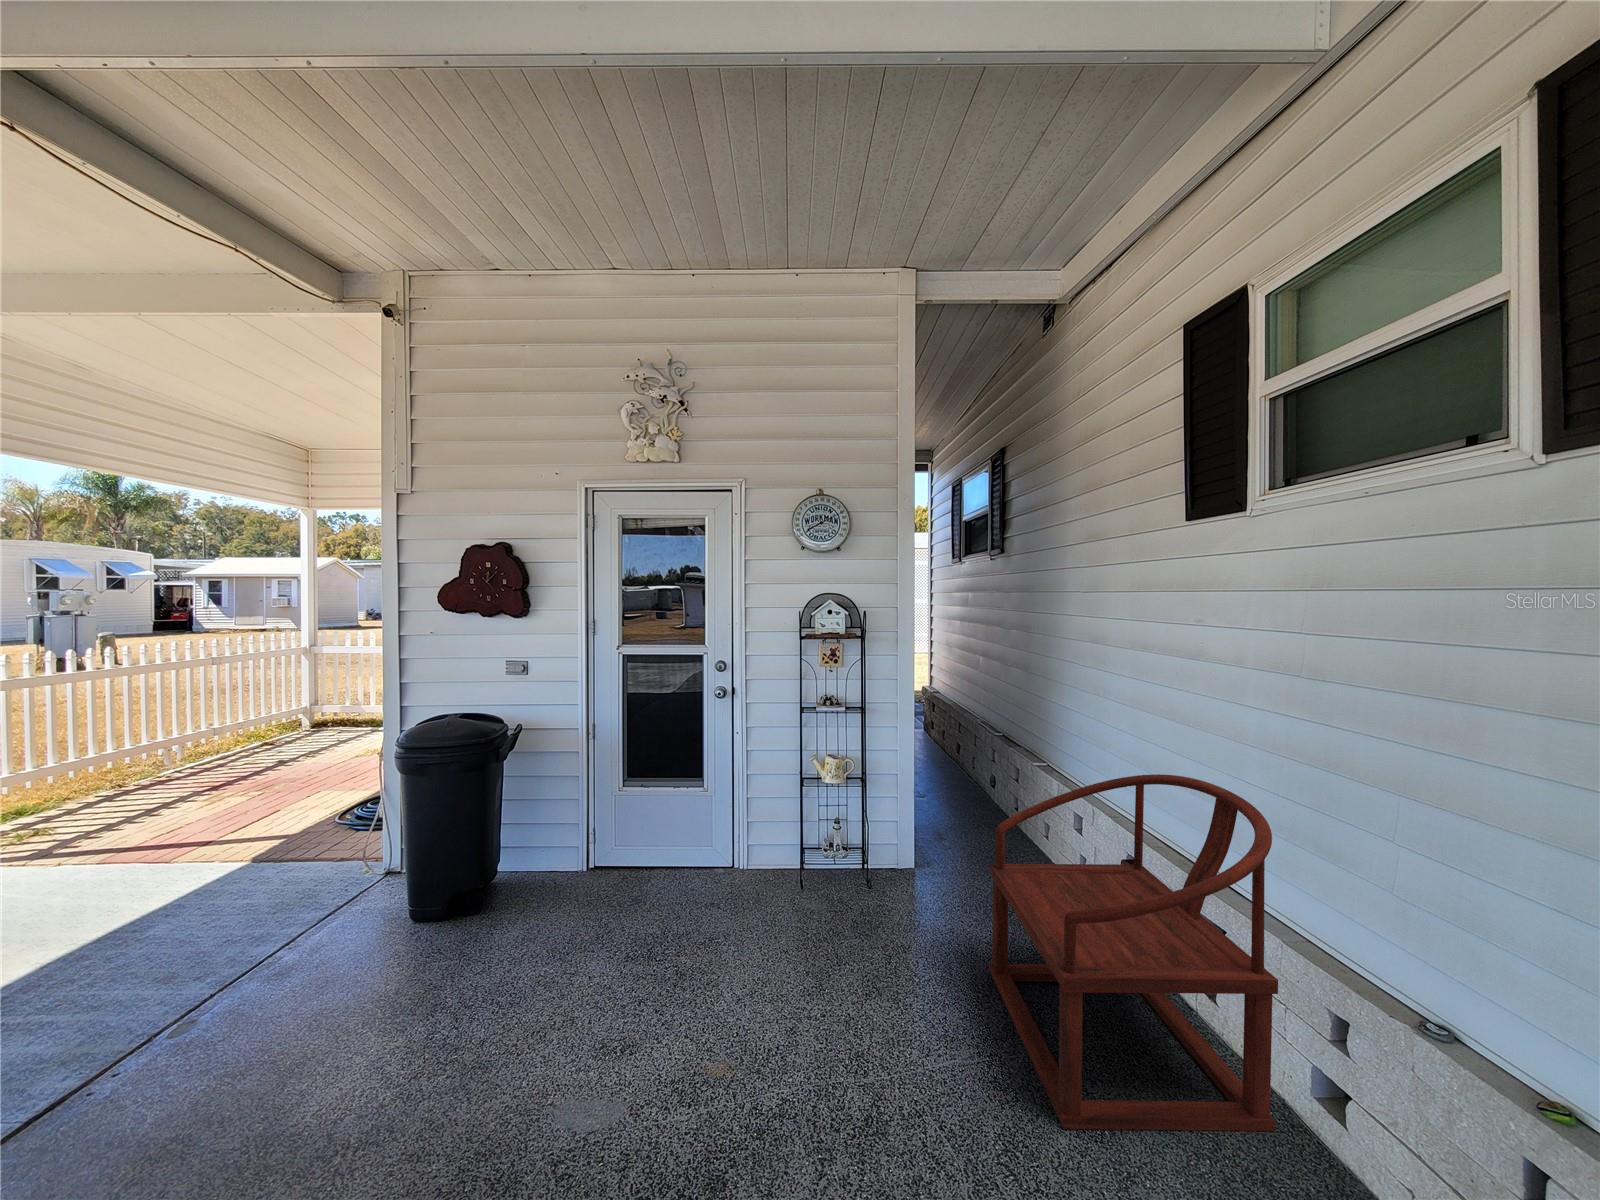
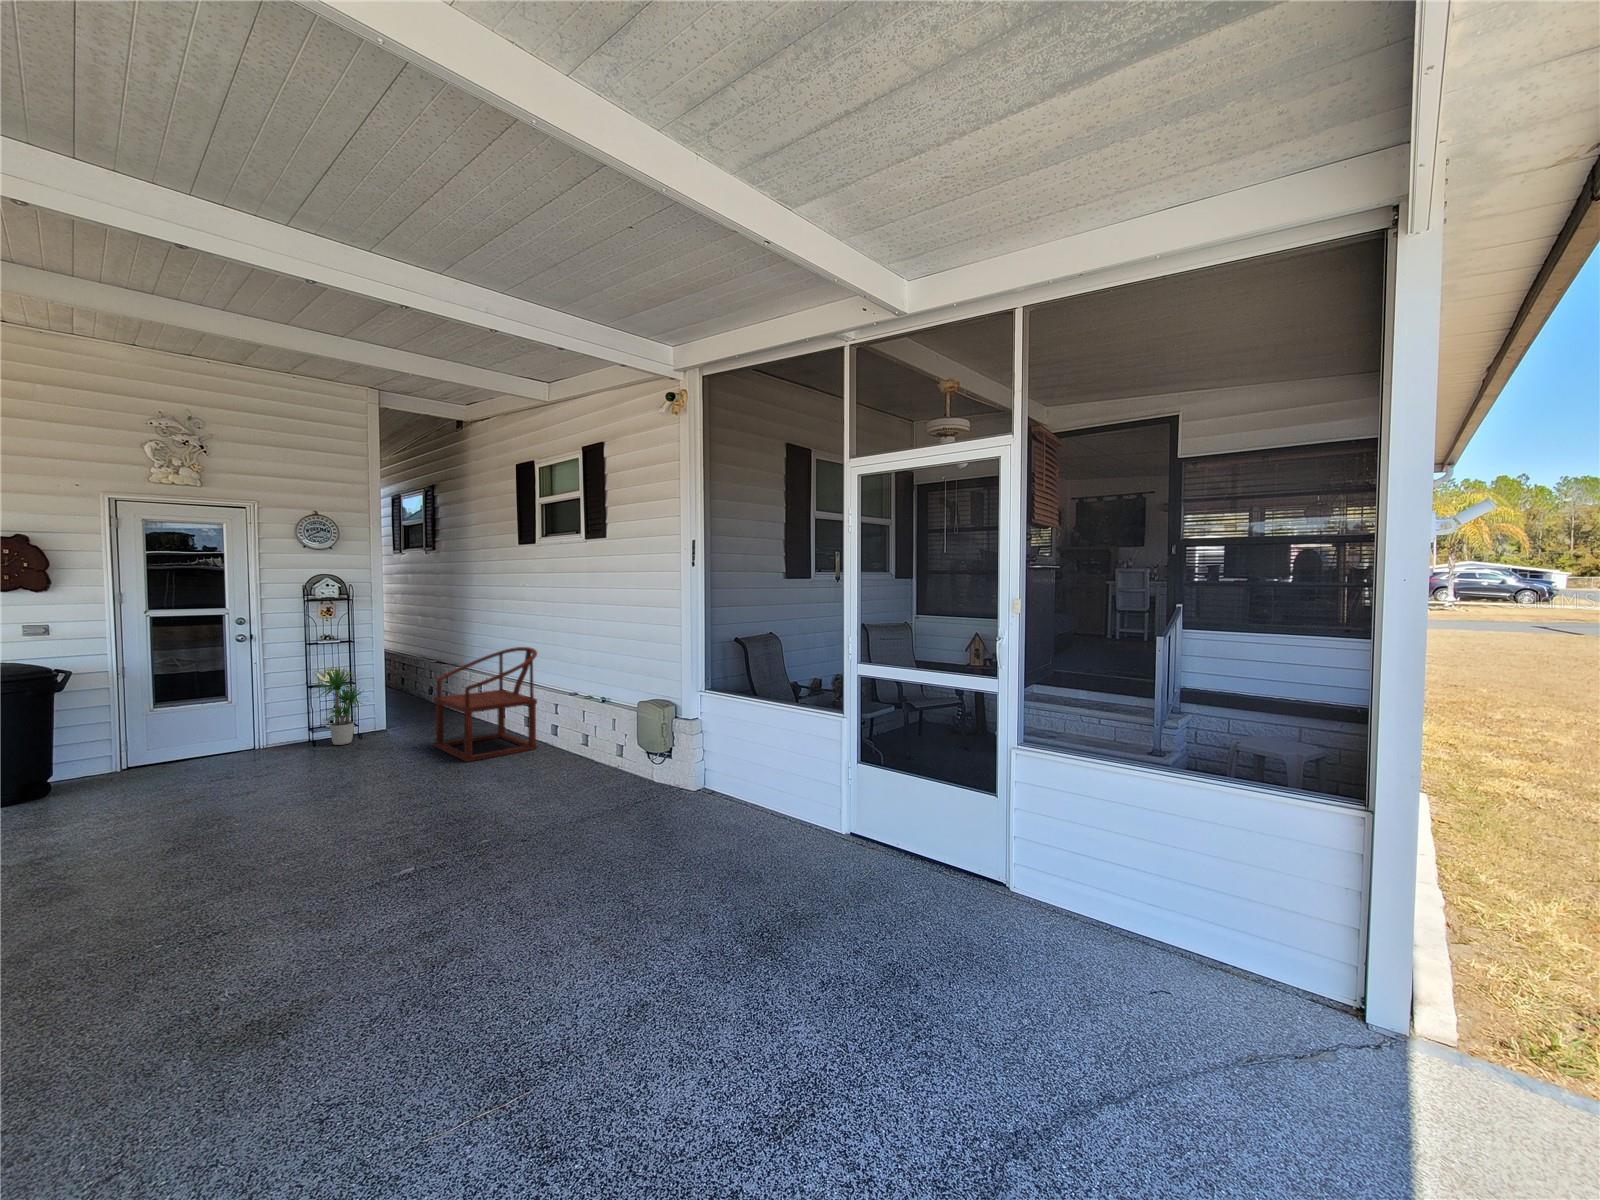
potted plant: none [801,745,891,890] -> present [313,666,364,745]

